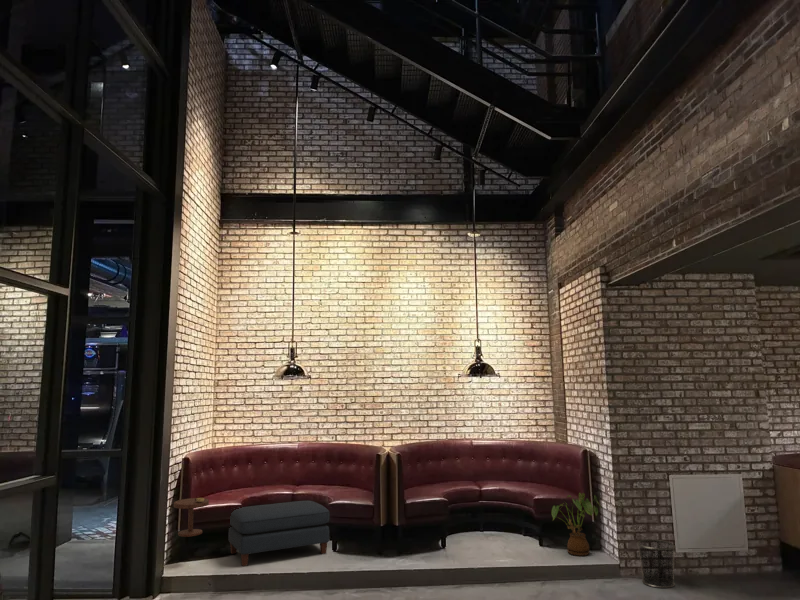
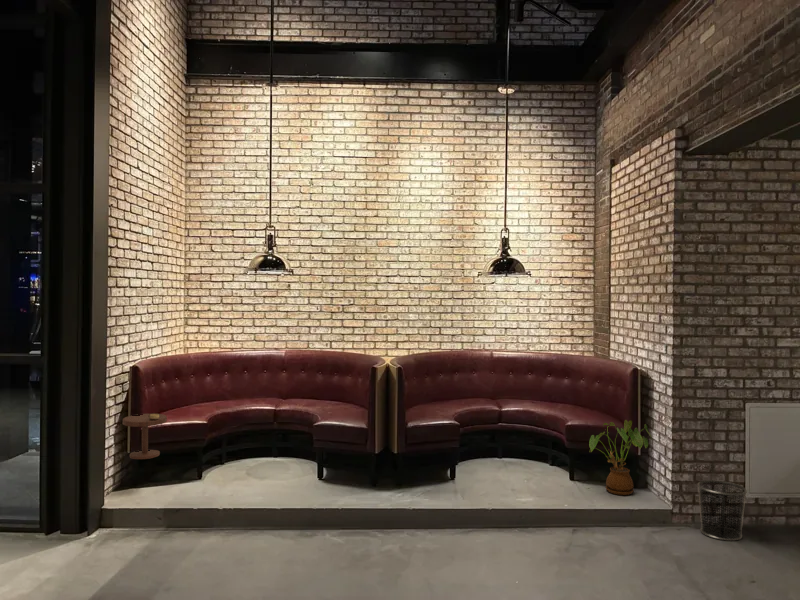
ottoman: present [228,500,330,566] -> none [194,419,316,495]

